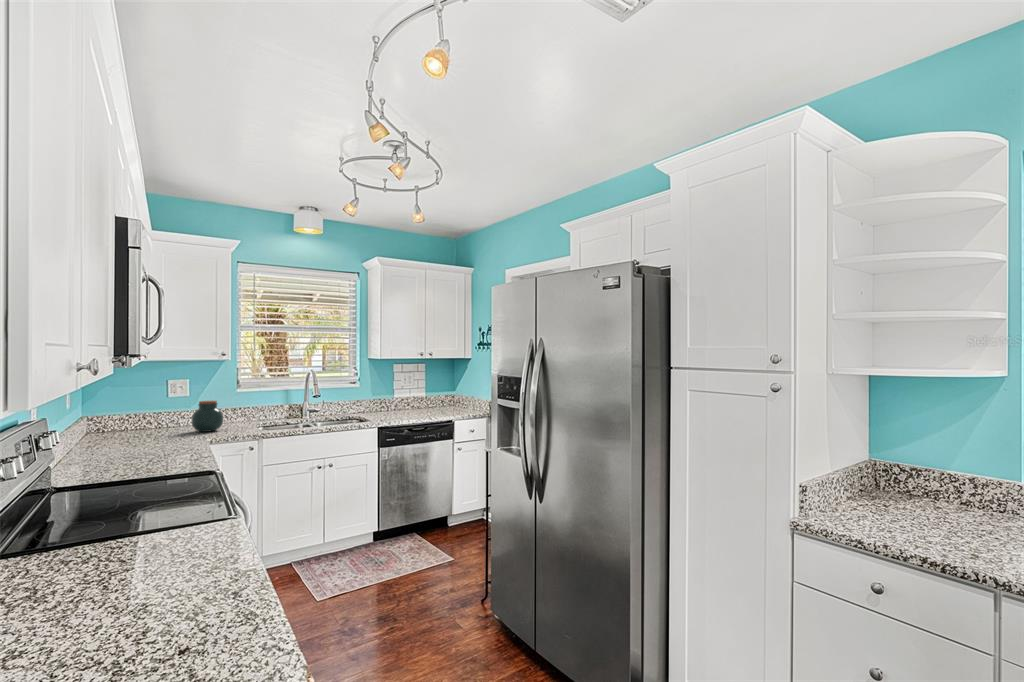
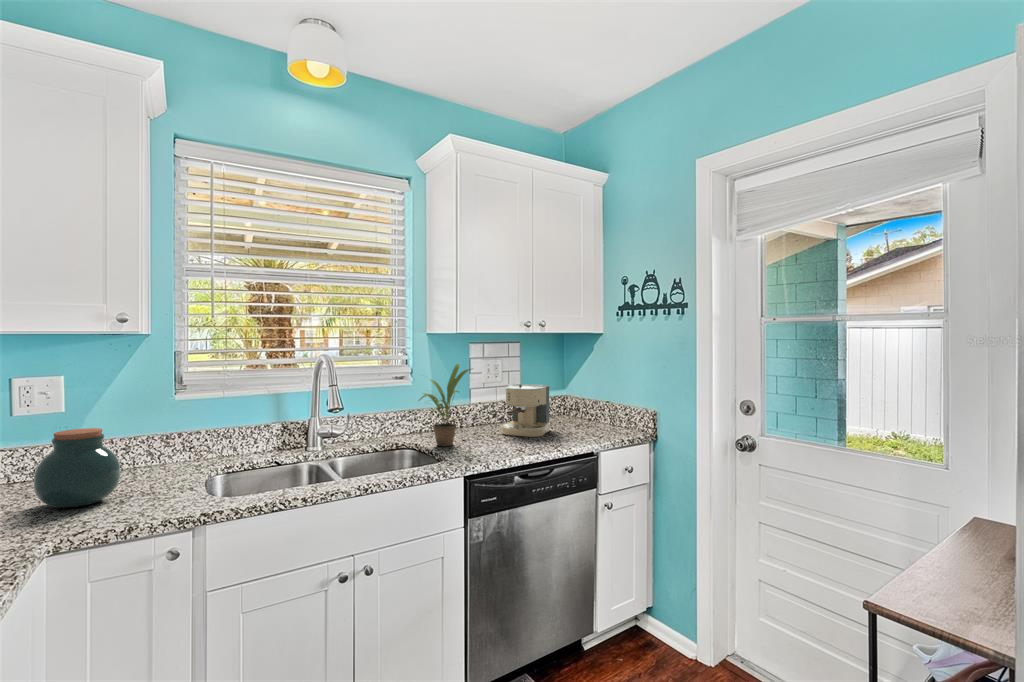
potted plant: none [361,375,391,417] -> present [419,364,471,446]
coffee maker: none [409,386,438,414] -> present [501,384,550,437]

